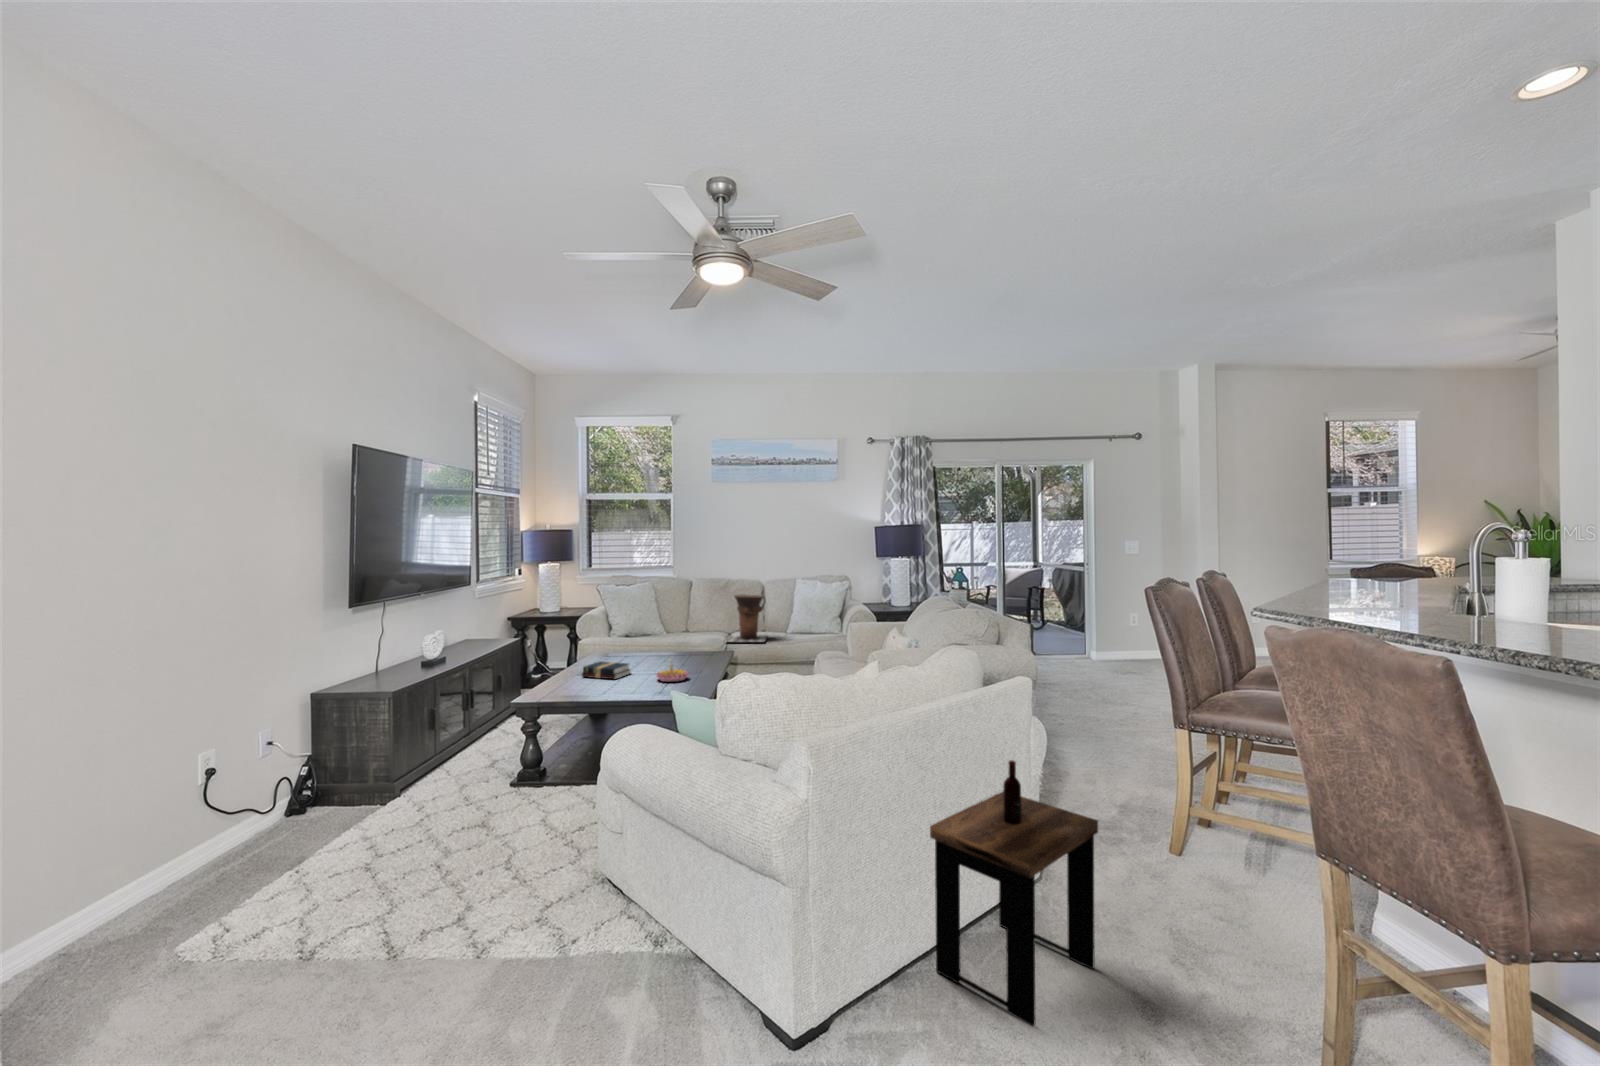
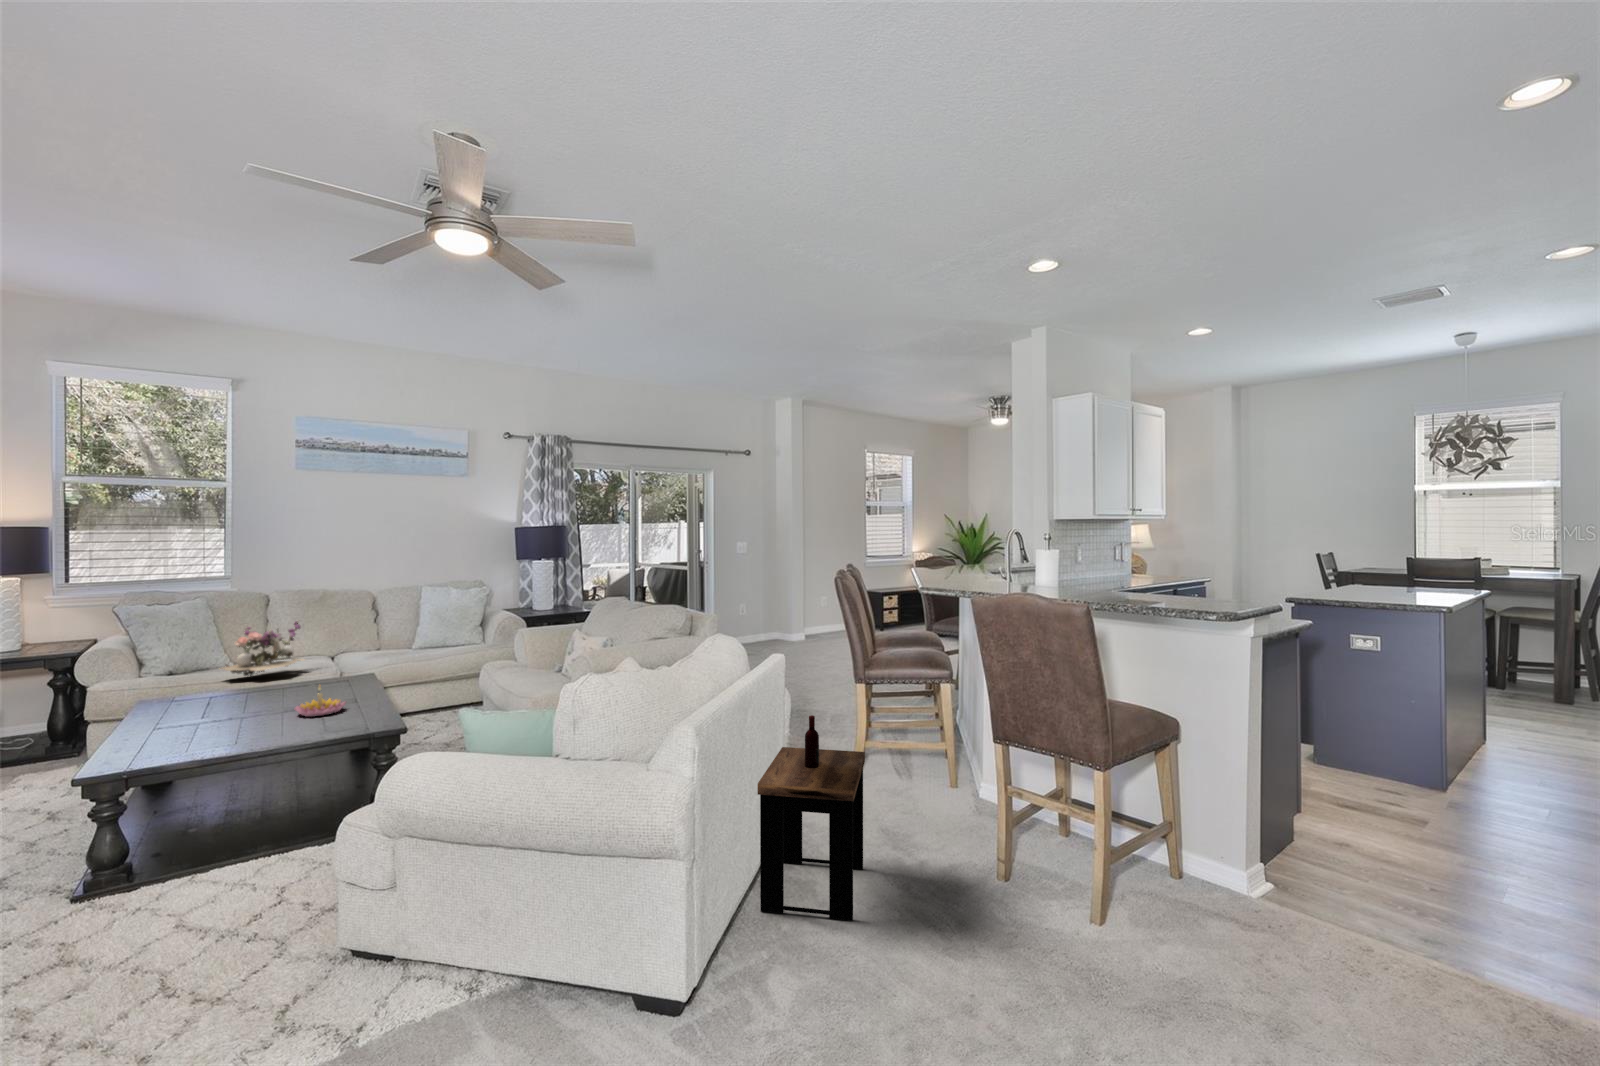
vase: present [726,594,767,642] -> none [343,606,400,665]
flower arrangement: none [644,602,699,645] -> present [223,621,302,676]
hardback book: present [582,661,631,679] -> none [163,702,245,729]

